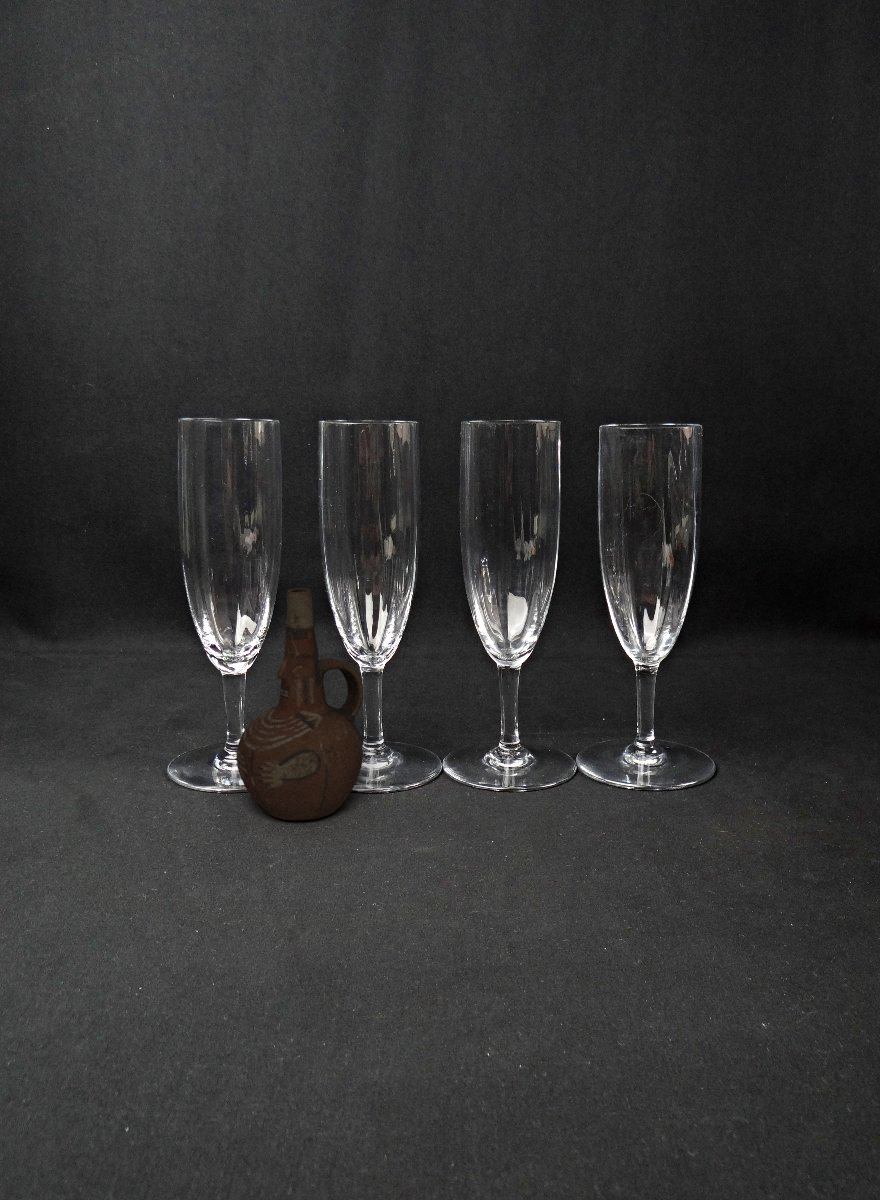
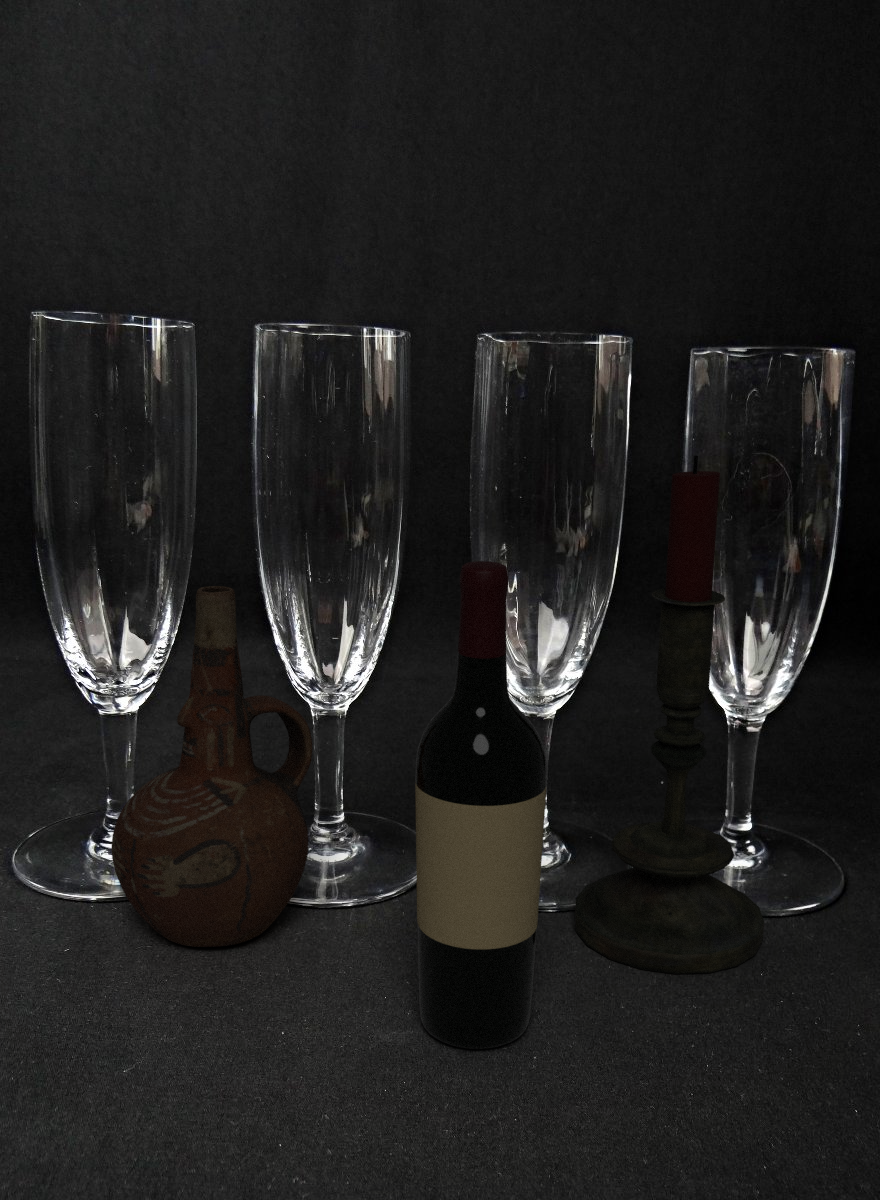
candle: none [537,495,659,828] -> present [575,456,764,974]
wine bottle: none [432,567,513,872] -> present [415,561,547,1049]

